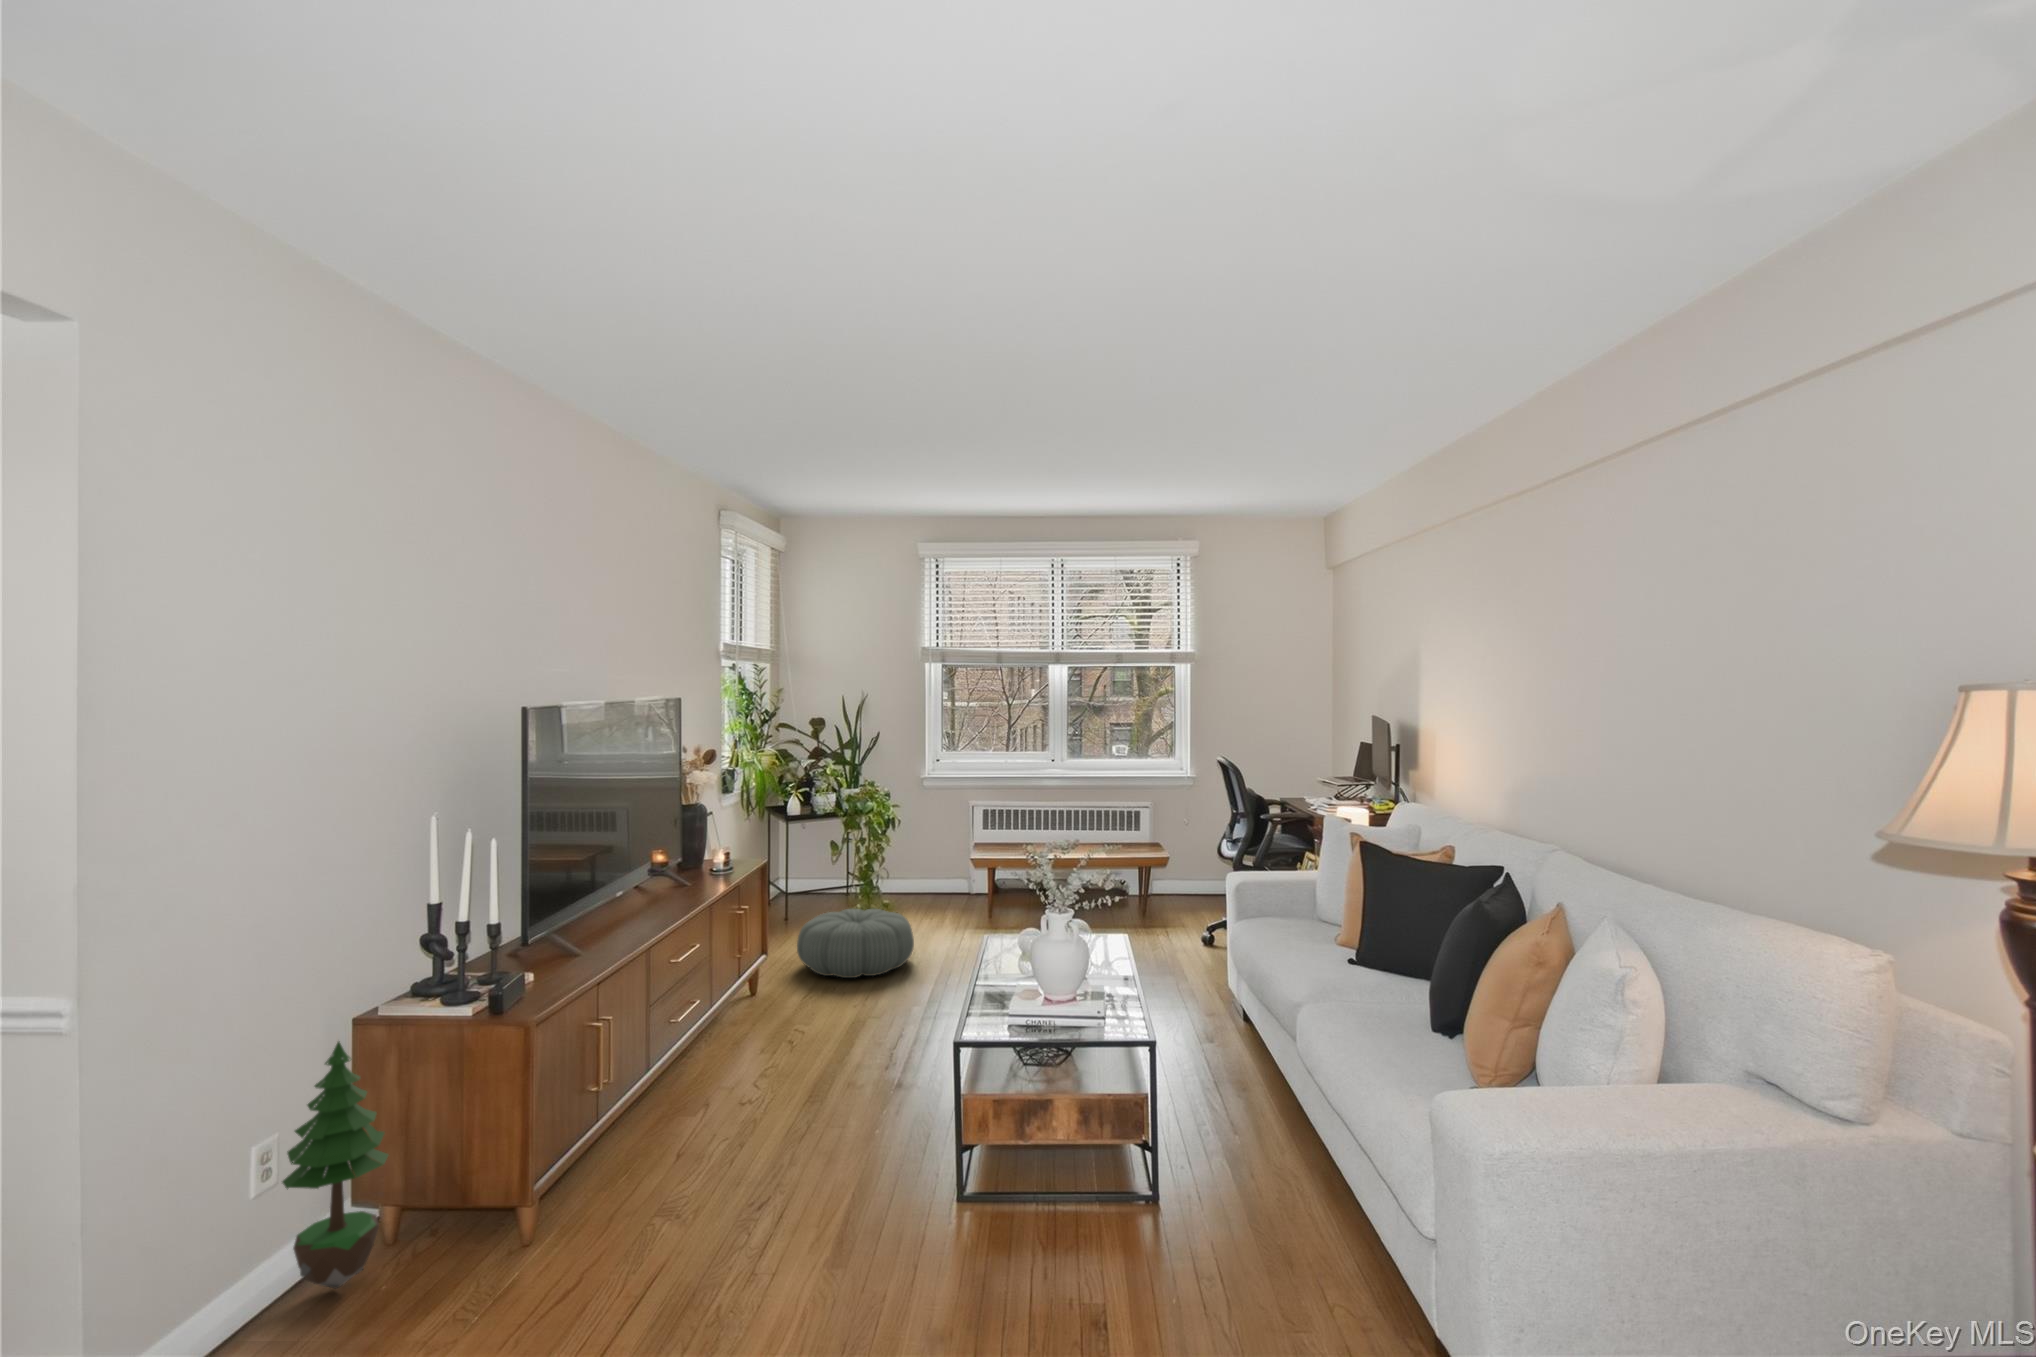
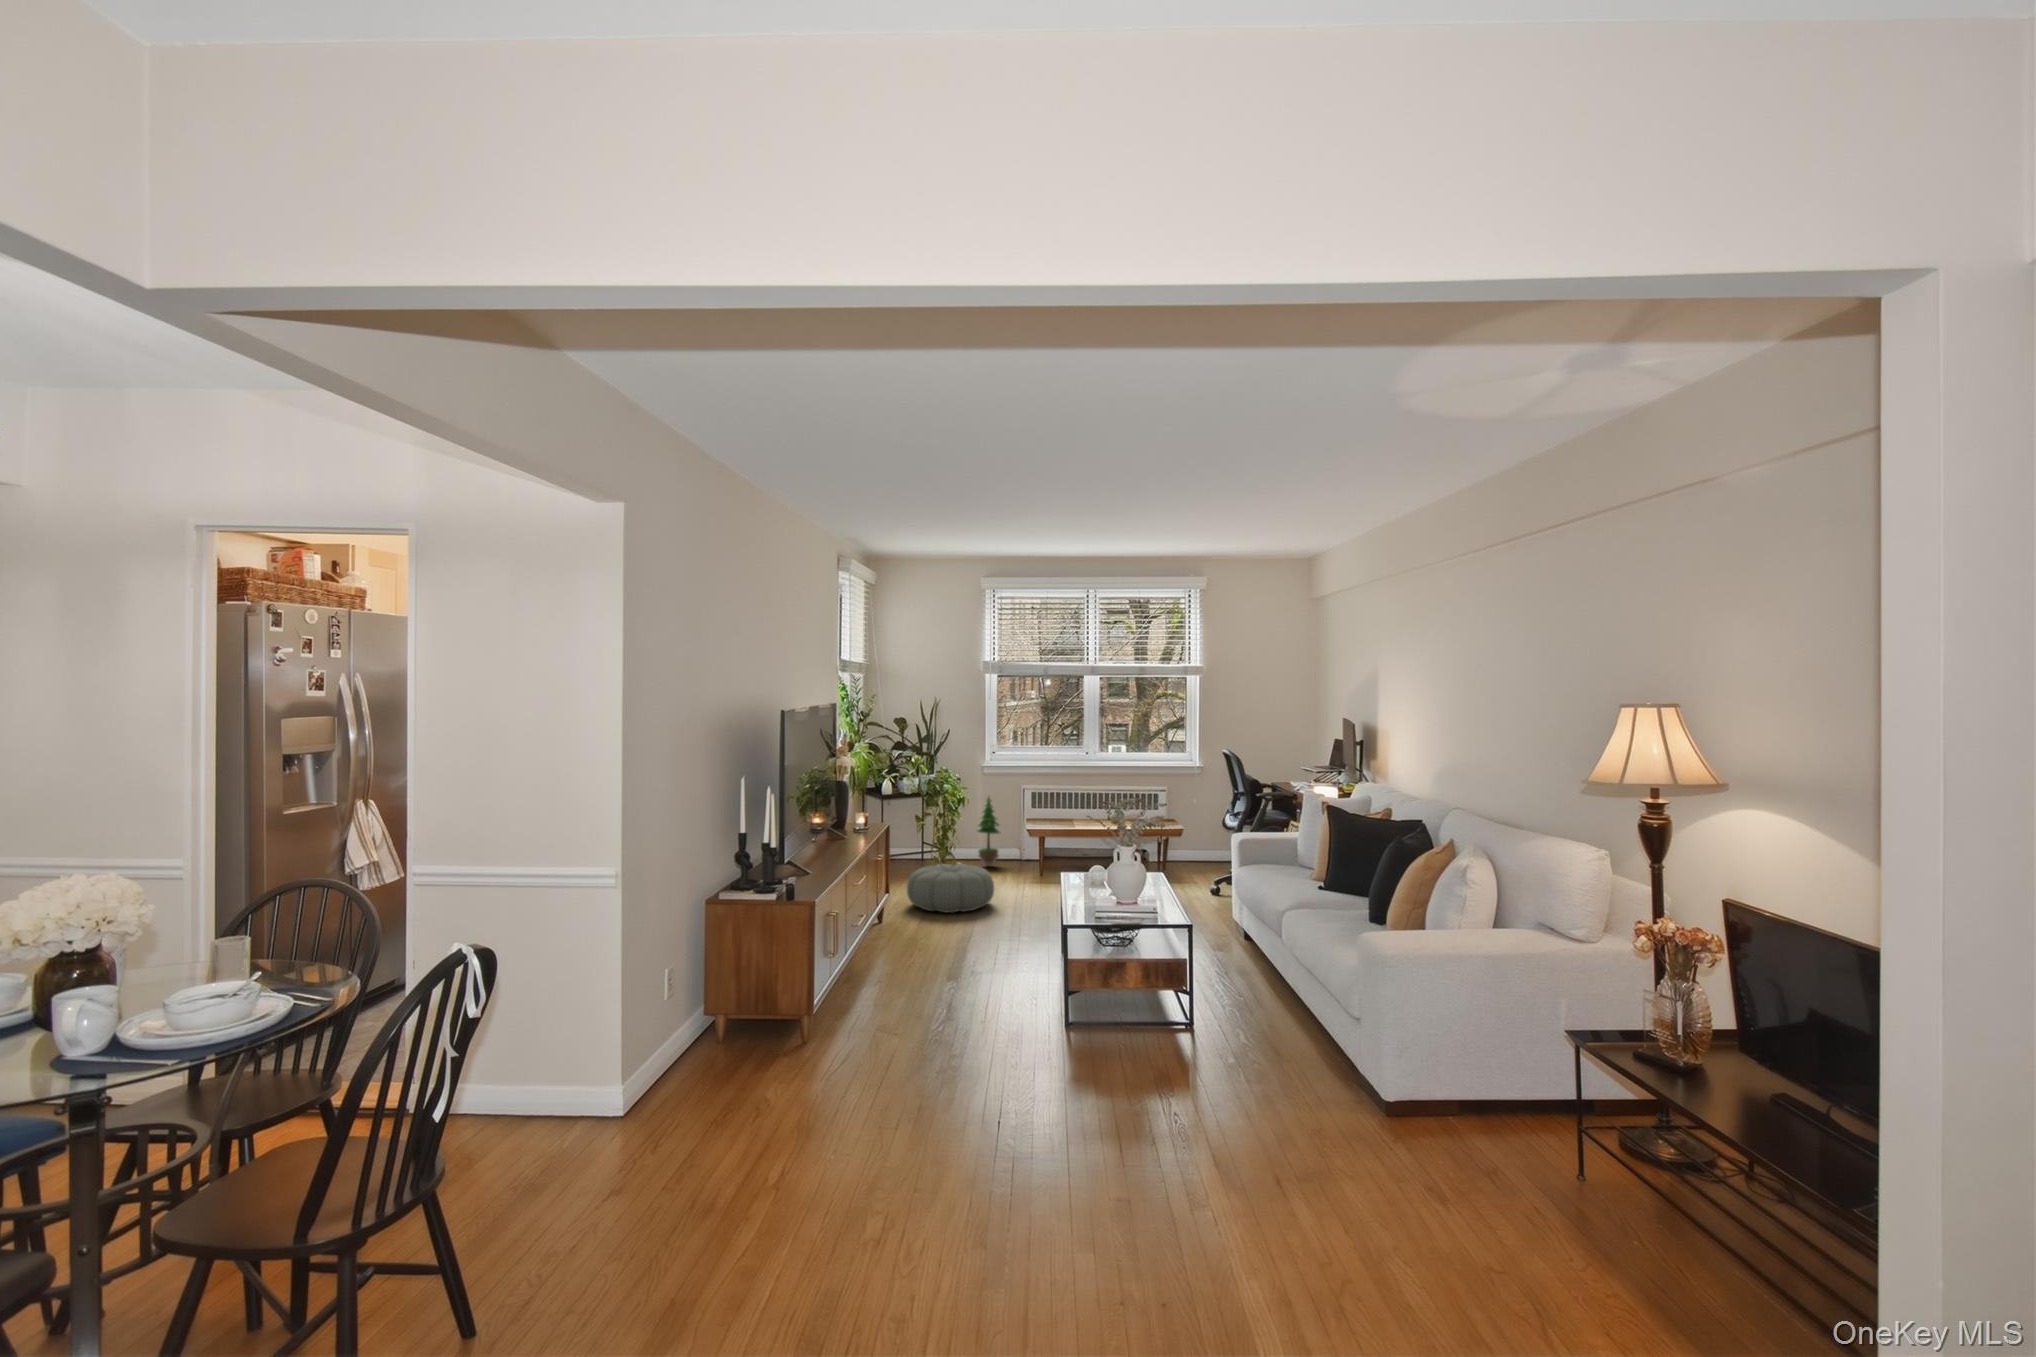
potted tree: present [282,1041,388,1288] -> present [977,797,999,866]

